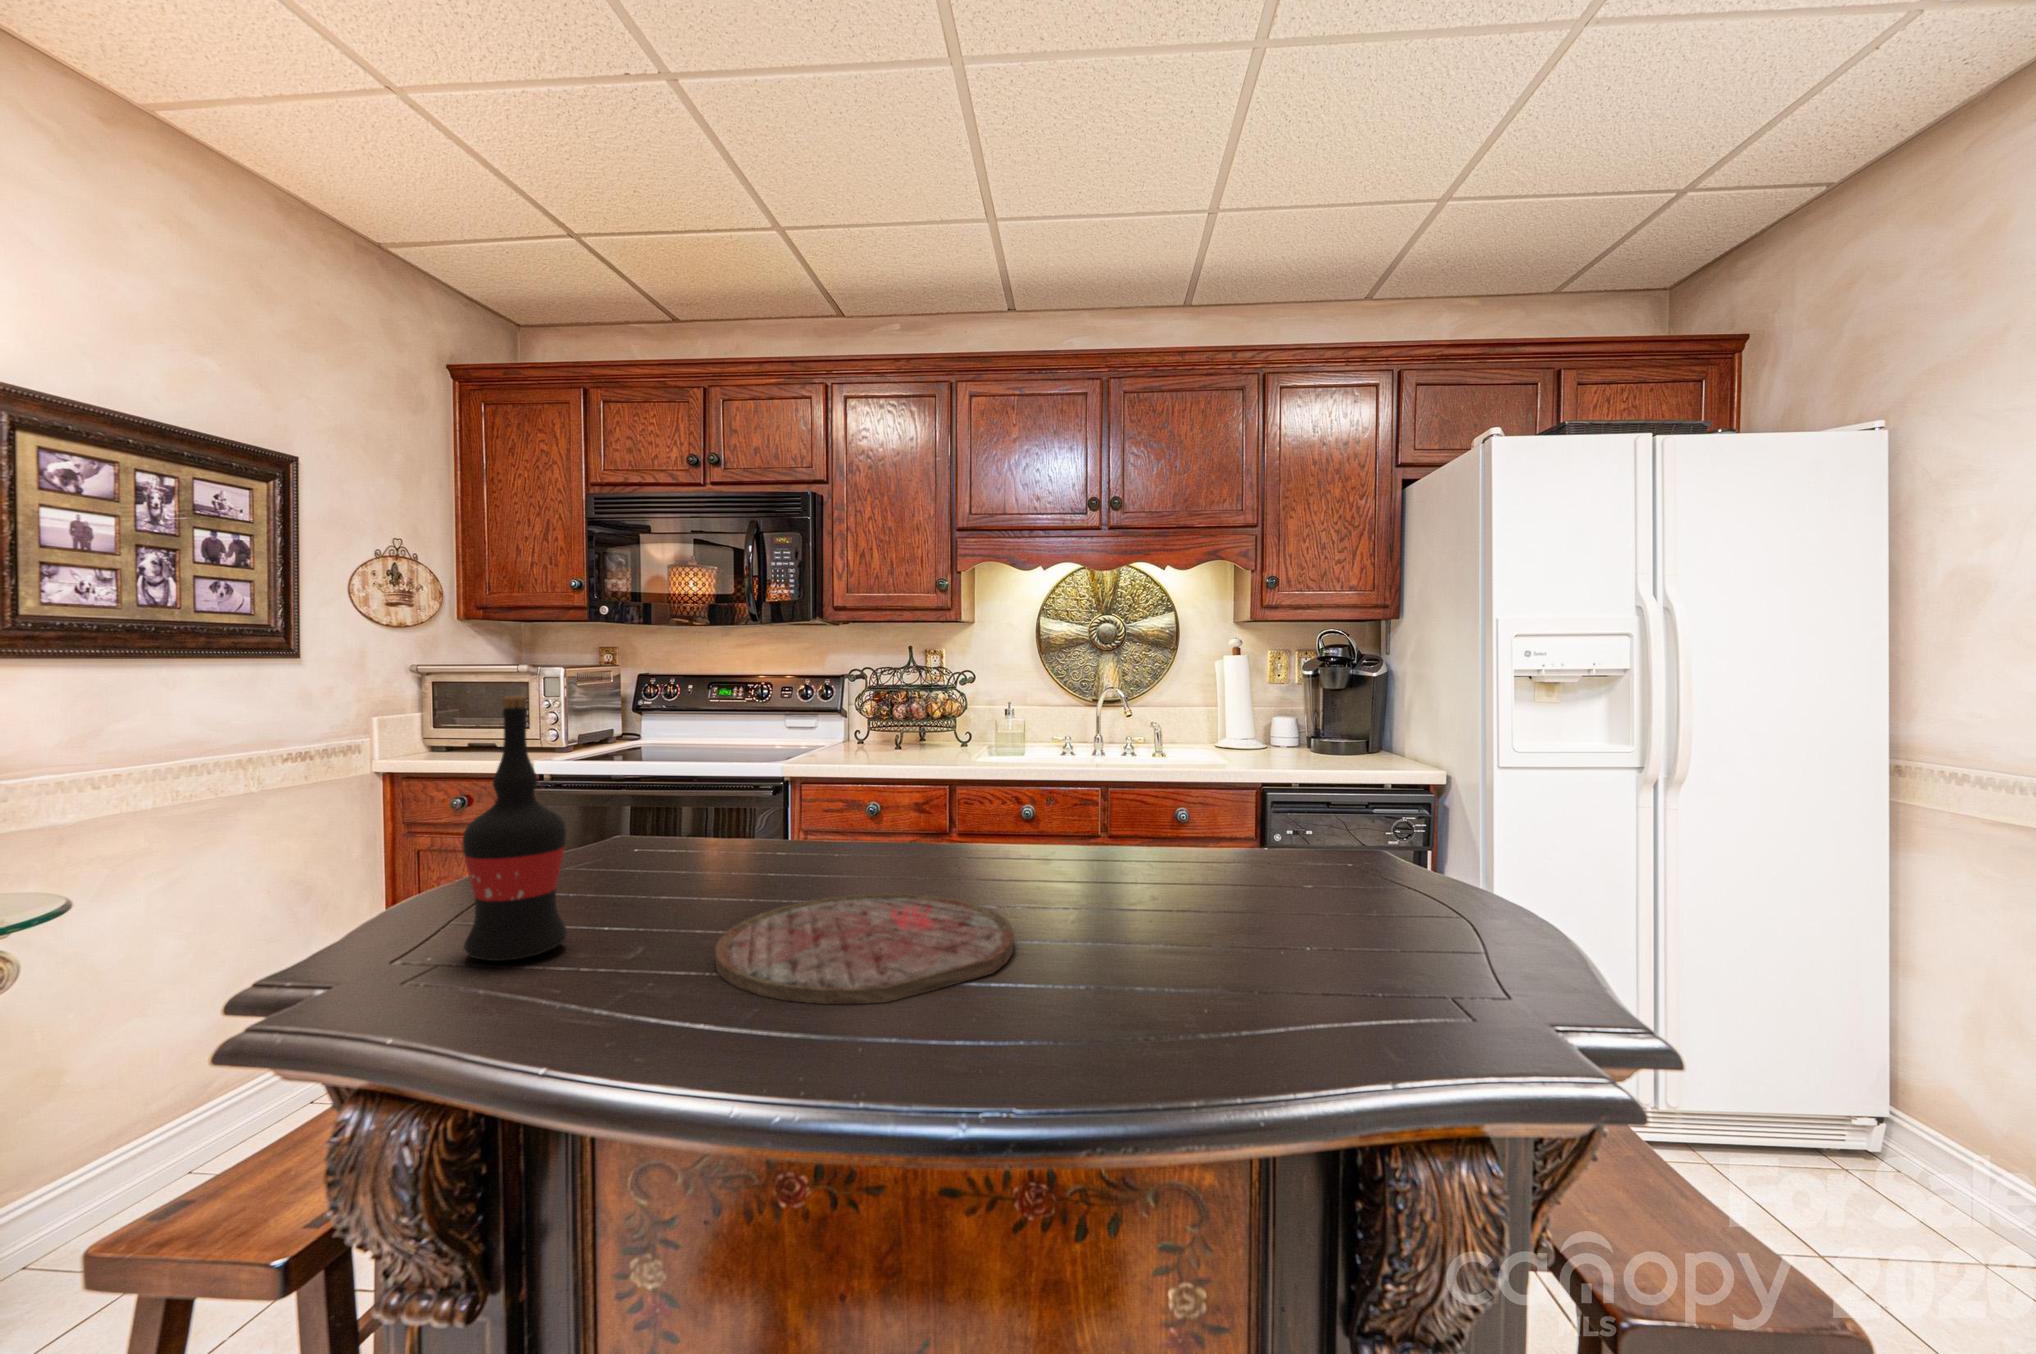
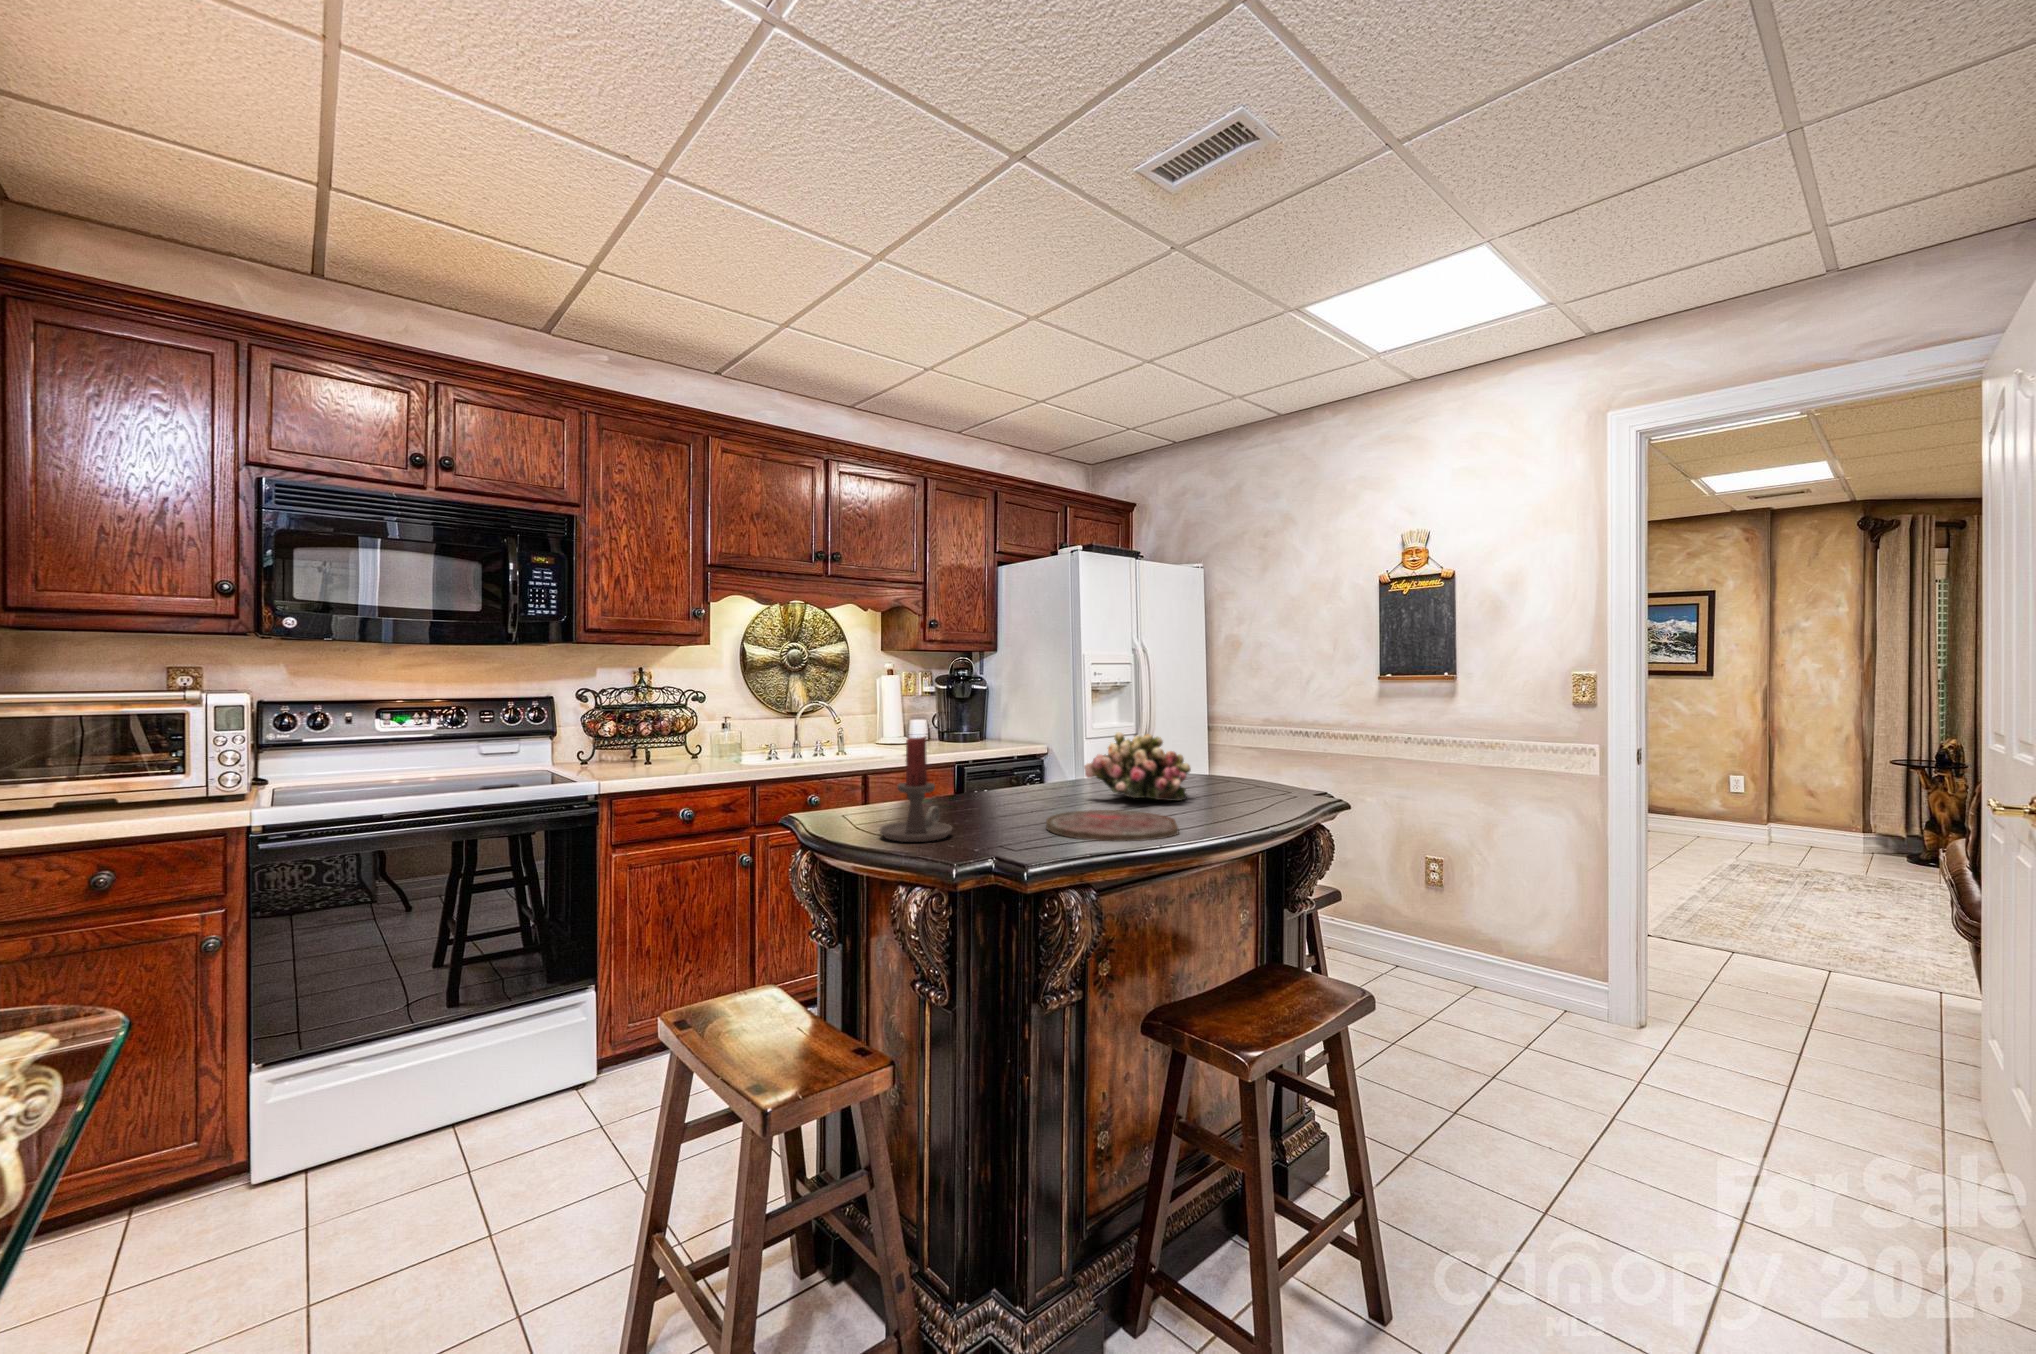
wine bottle: present [462,696,567,961] -> none [988,718,1035,854]
candle holder: none [555,724,720,900] -> present [880,737,952,842]
flower arrangement: none [1095,748,1344,915] -> present [1084,732,1191,801]

